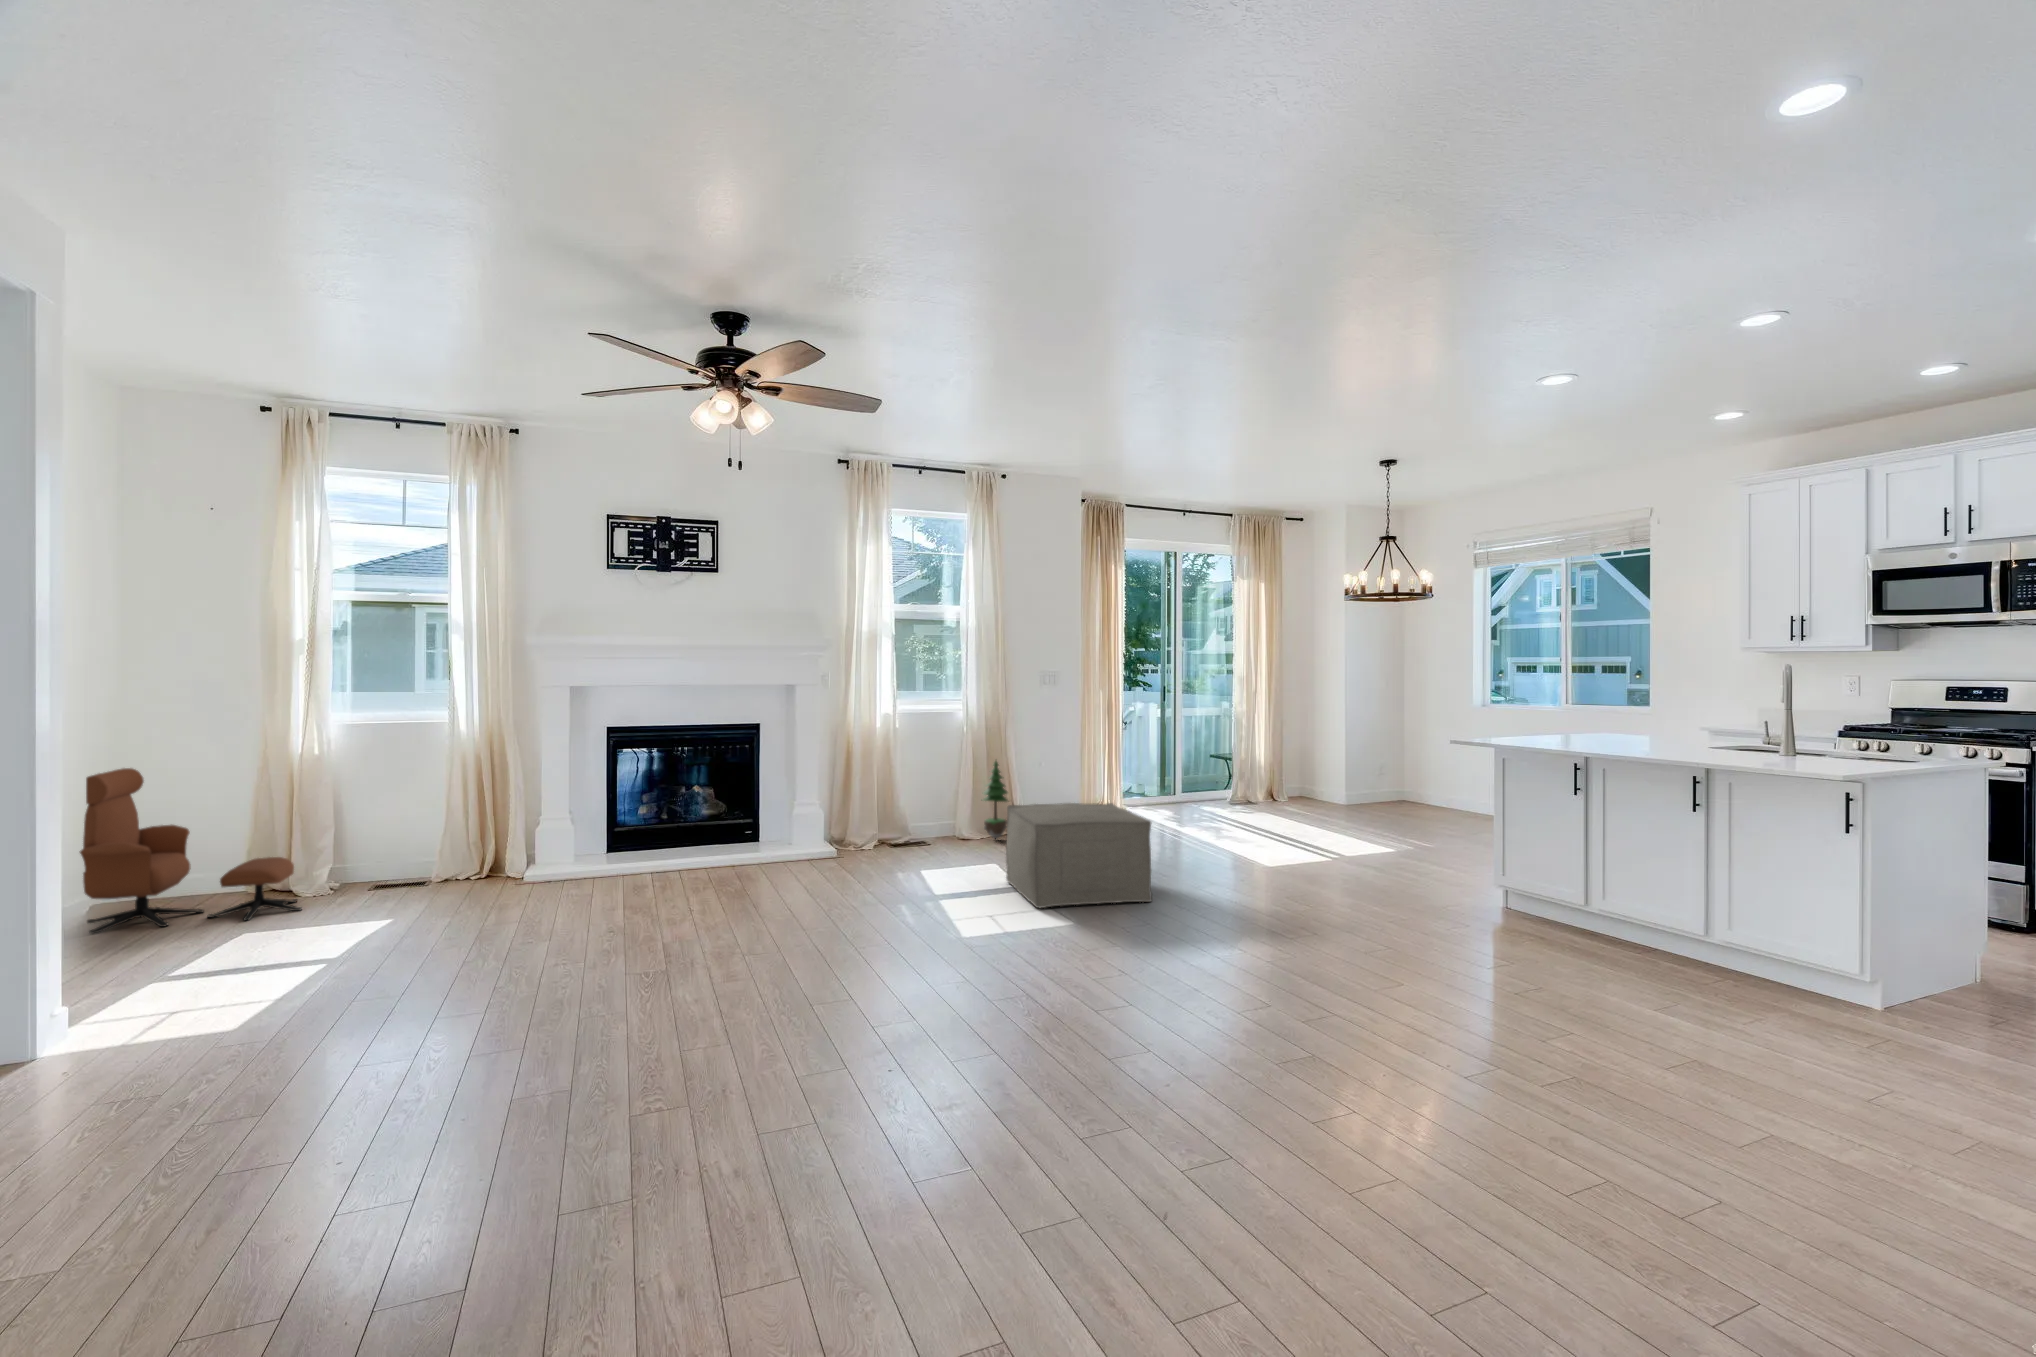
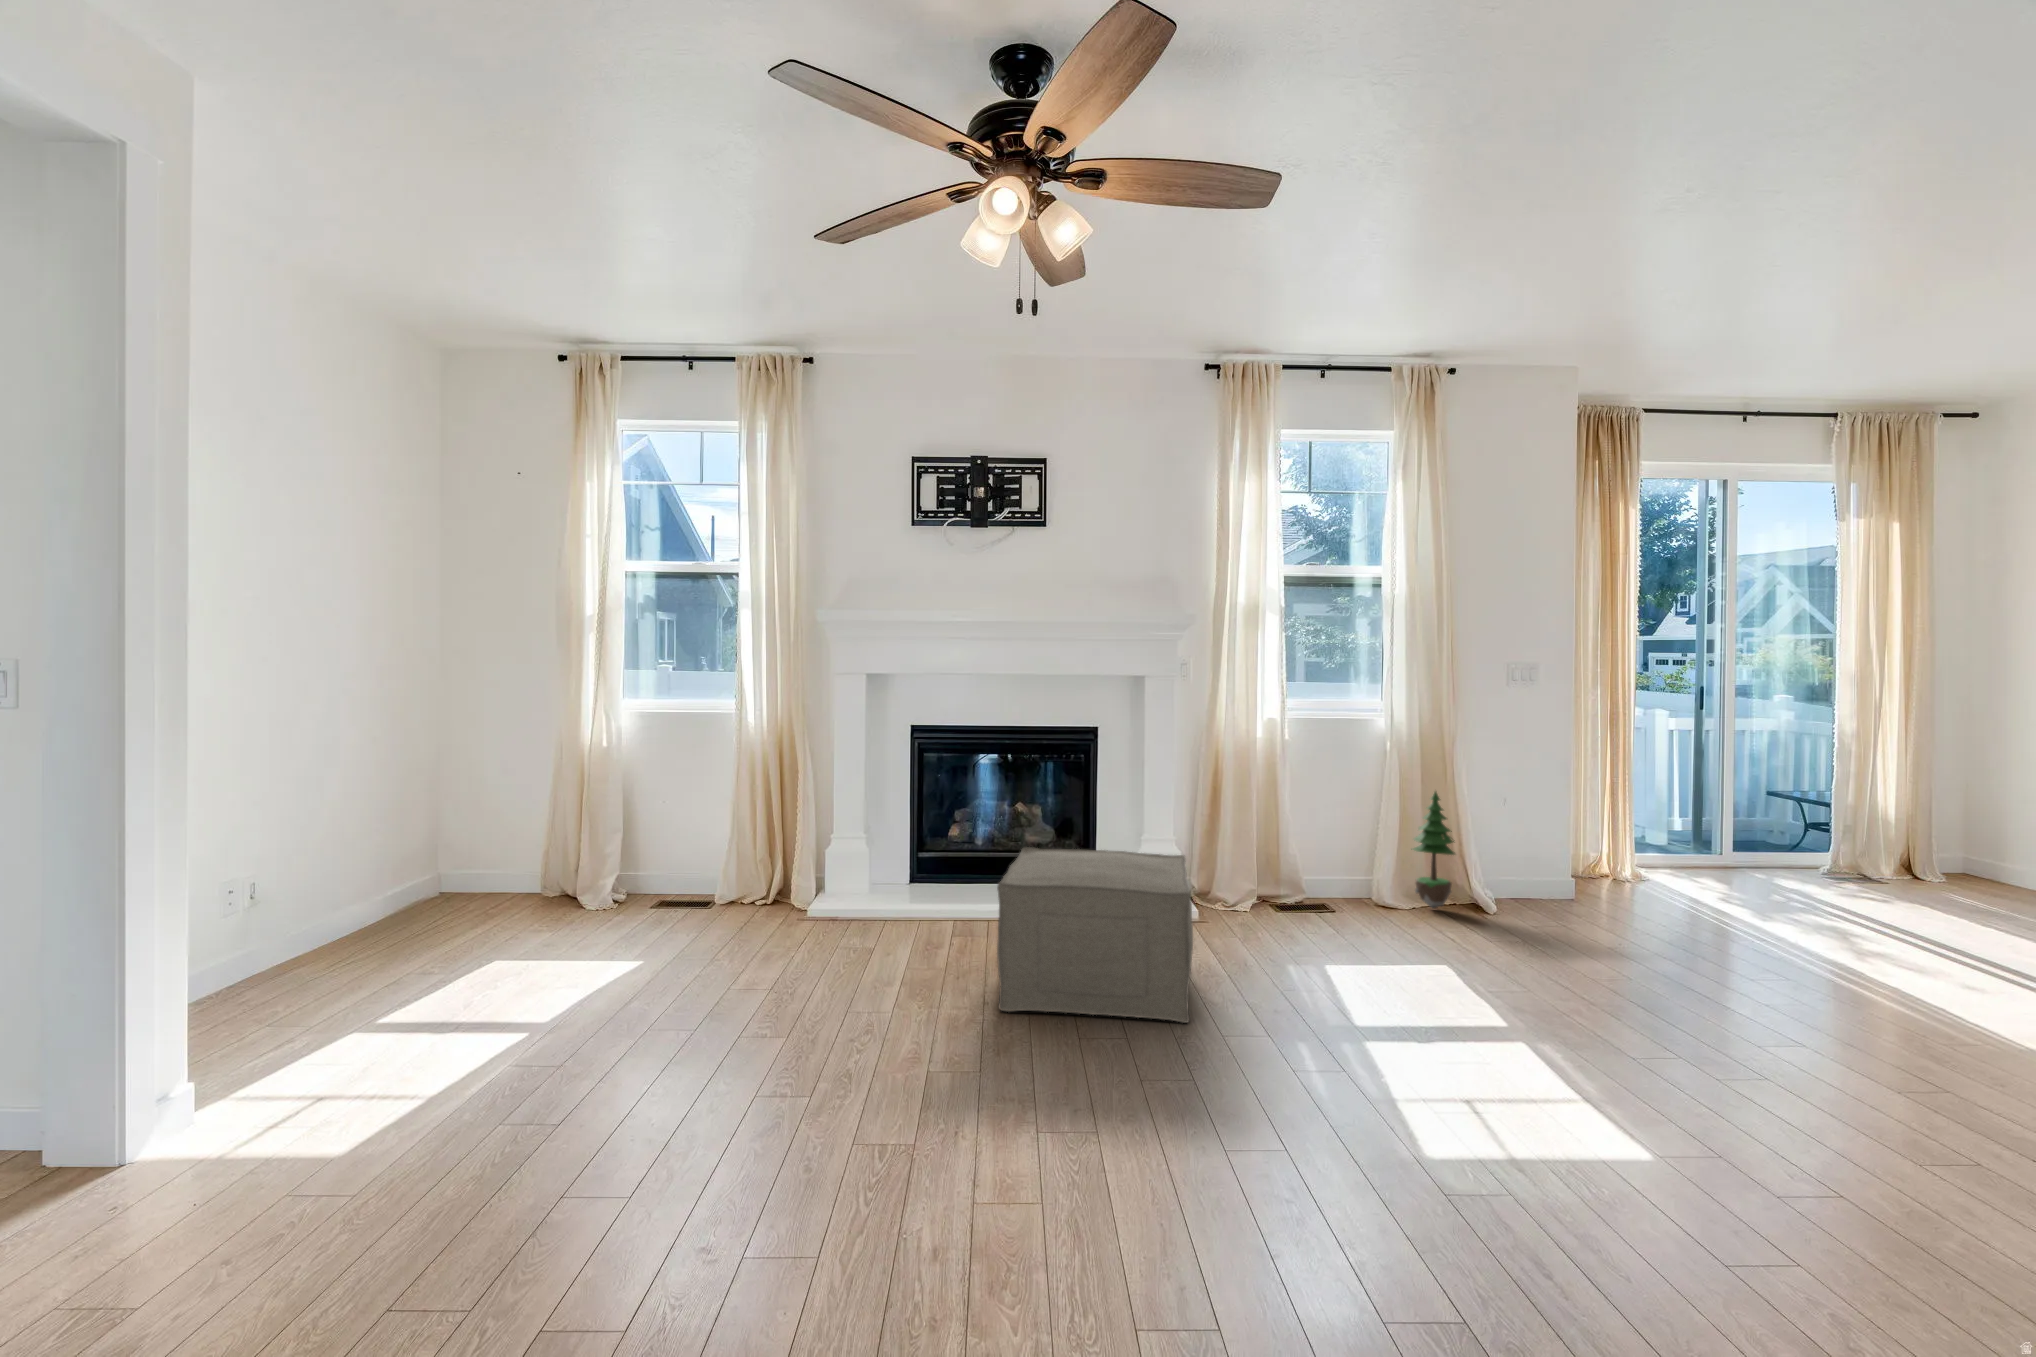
lounge chair: present [80,768,302,934] -> none [355,757,572,941]
ottoman: present [1006,803,1152,908] -> present [997,847,1193,1023]

